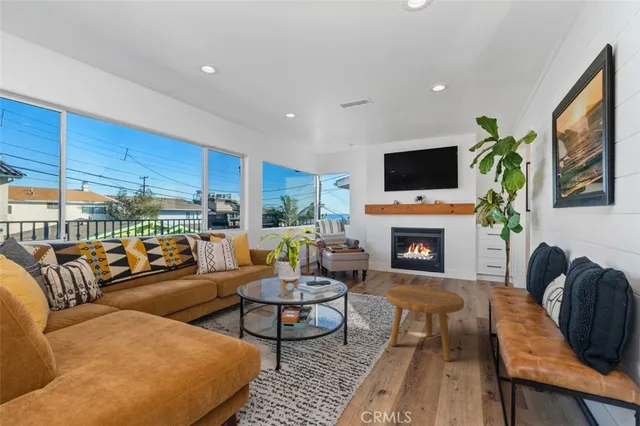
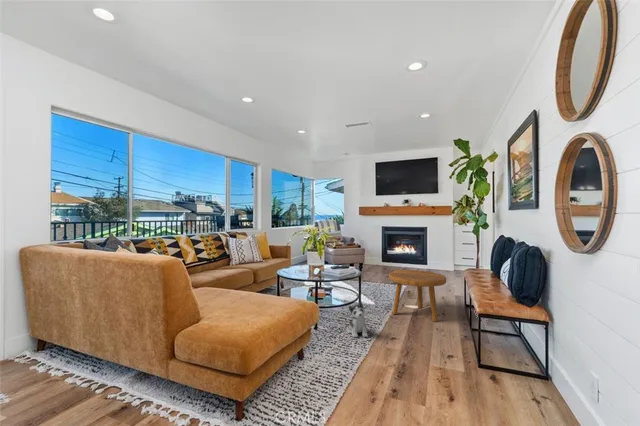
plush toy: none [321,334,349,387] -> present [348,302,368,337]

